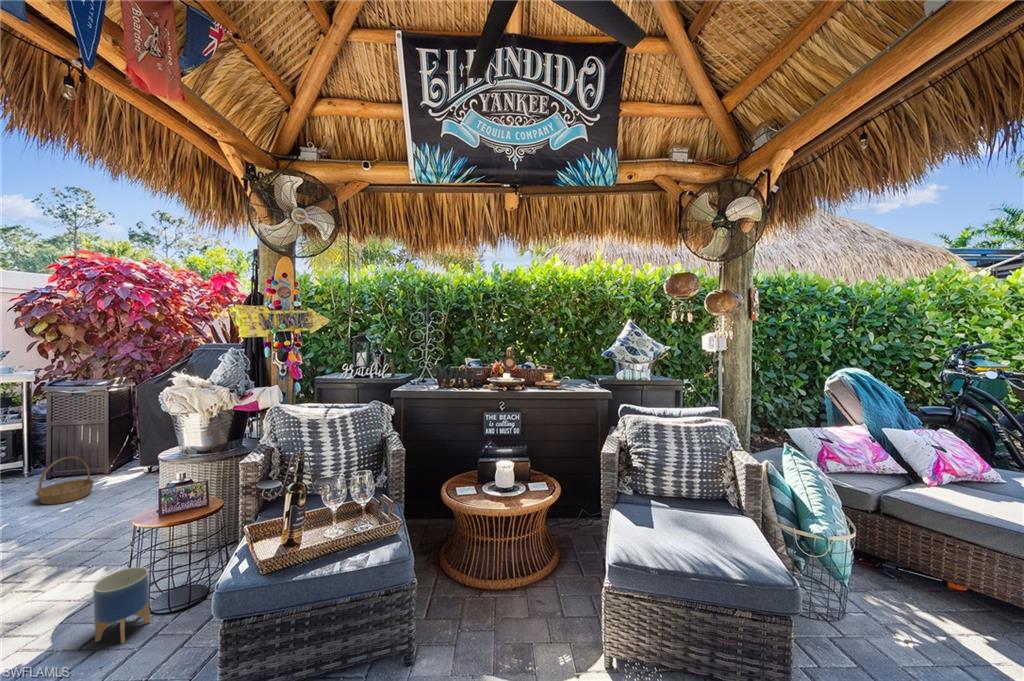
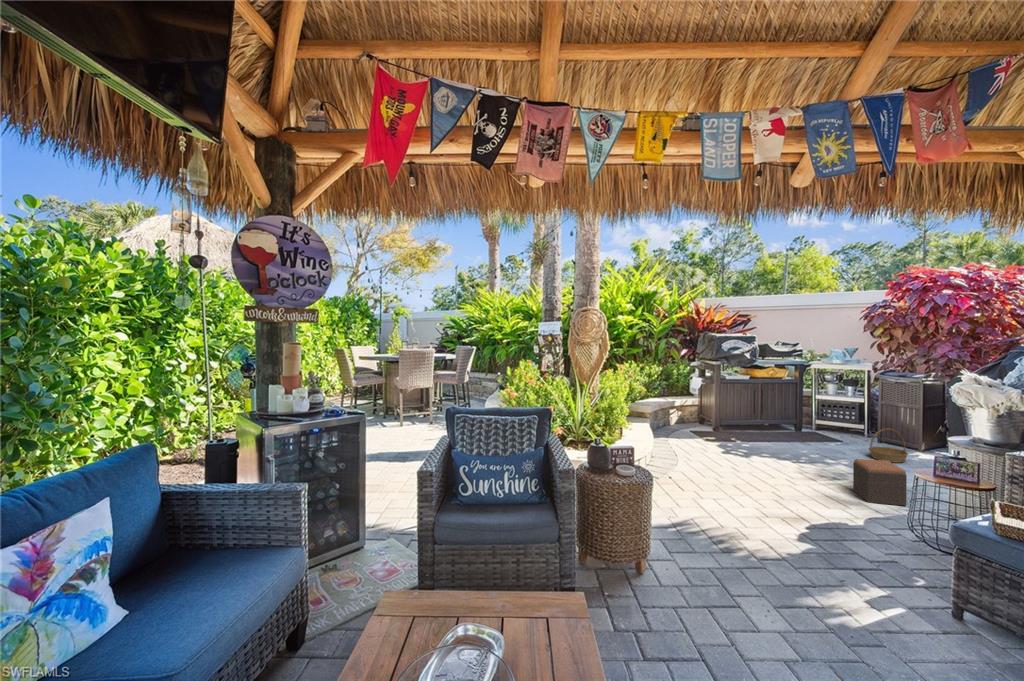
footstool: none [17,509,108,588] -> present [853,459,907,506]
planter: present [93,567,150,643] -> none [888,502,925,550]

